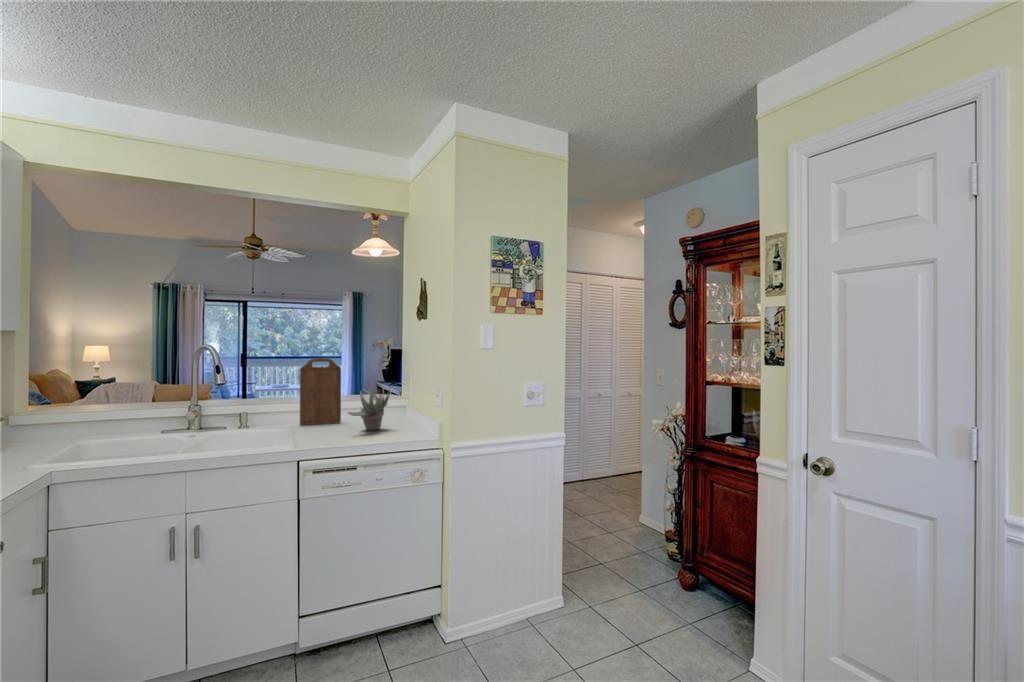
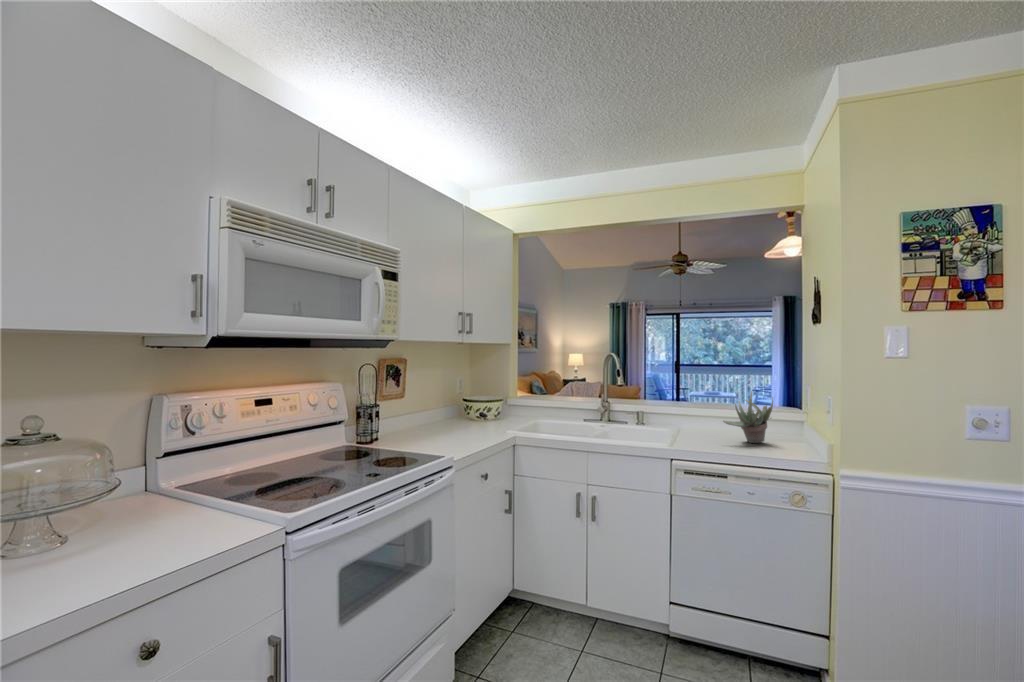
cutting board: present [300,358,341,425] -> none [687,366,728,431]

